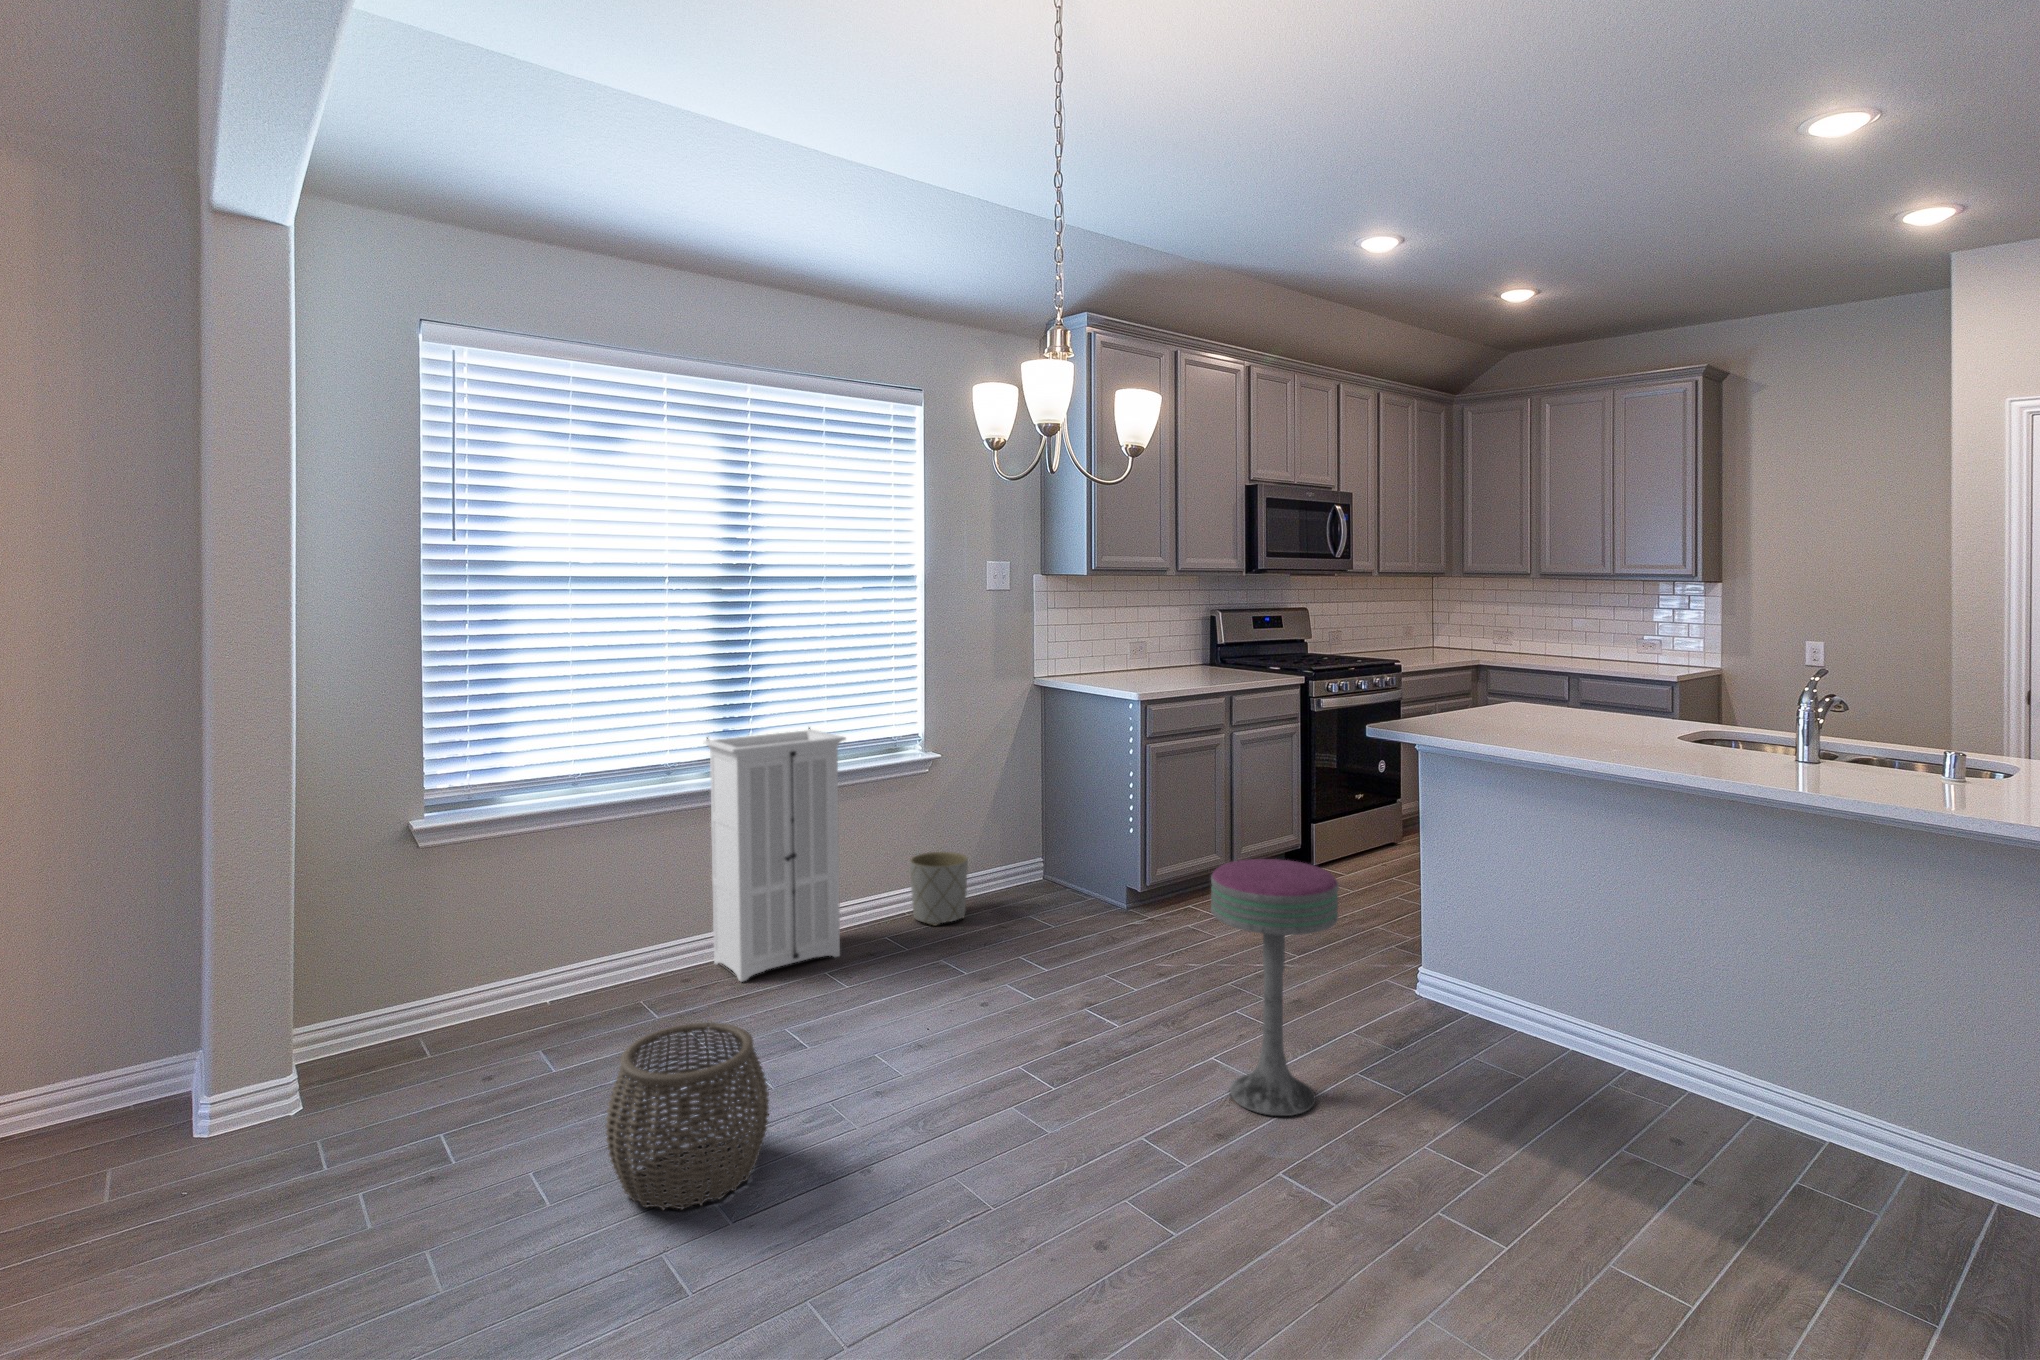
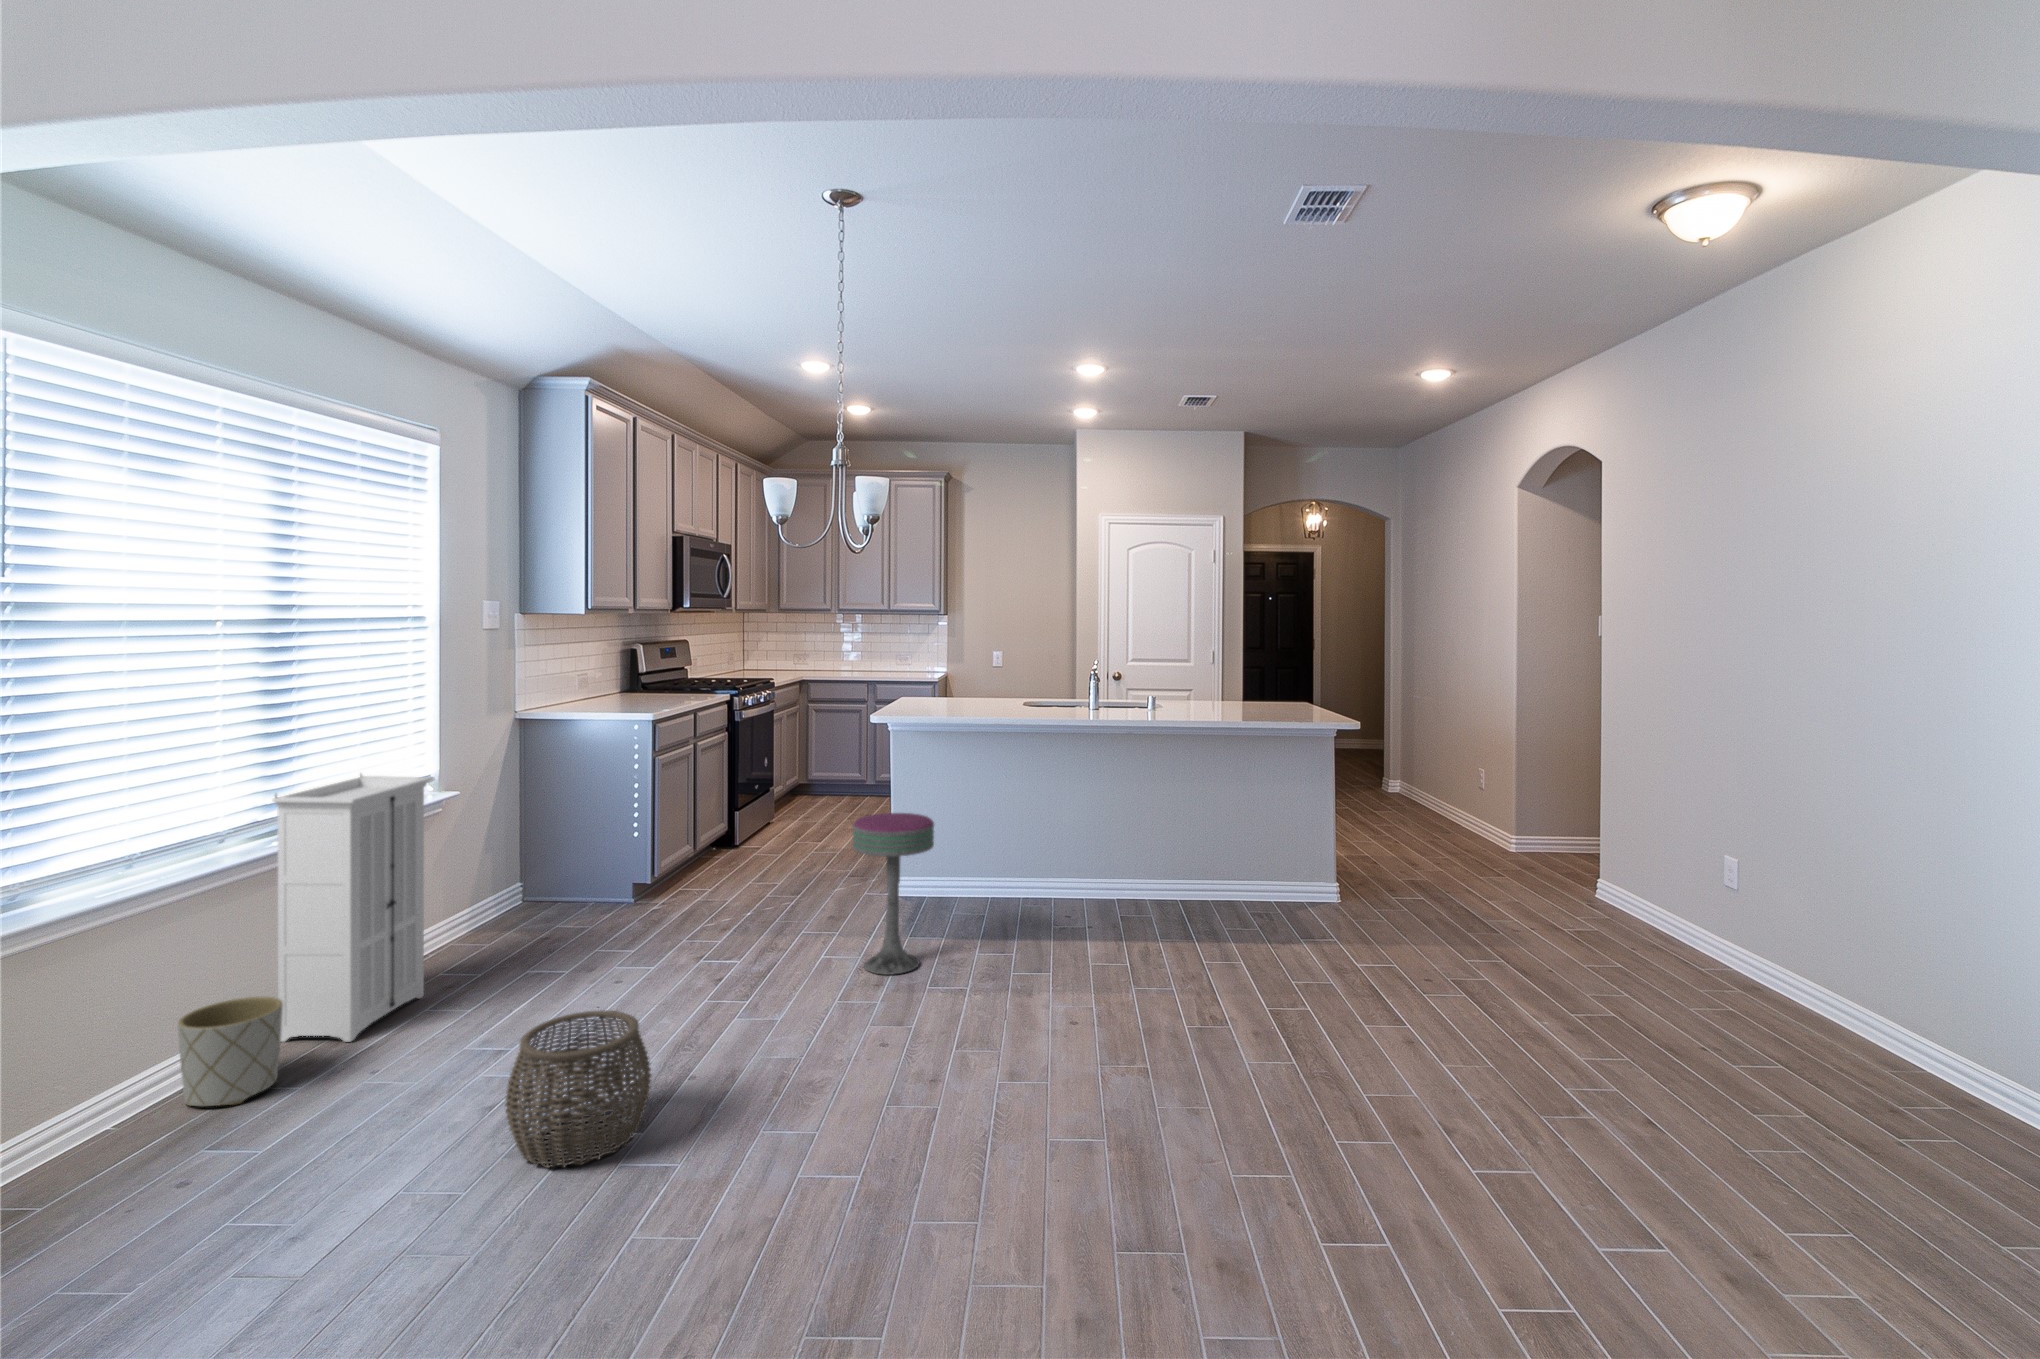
planter: present [910,852,968,926] -> present [178,997,283,1106]

